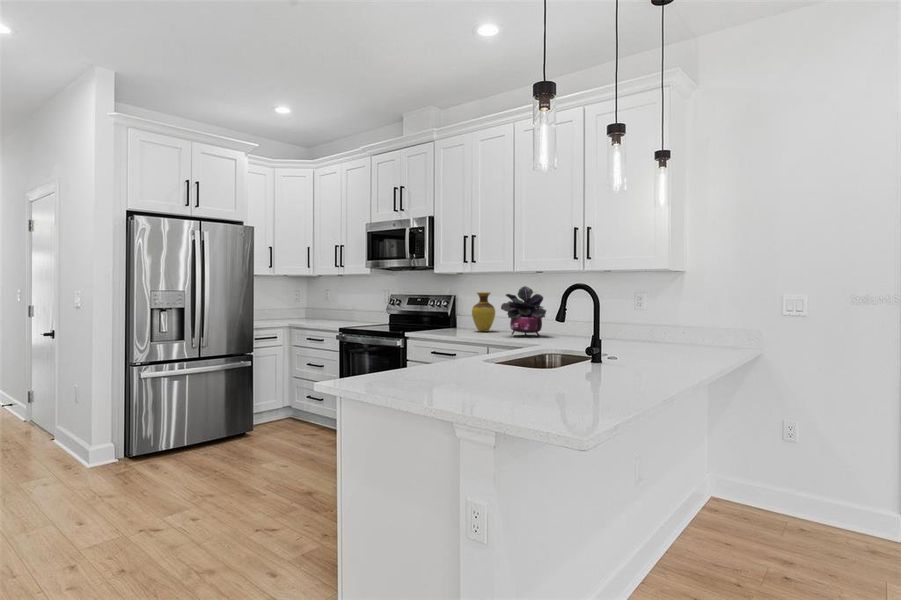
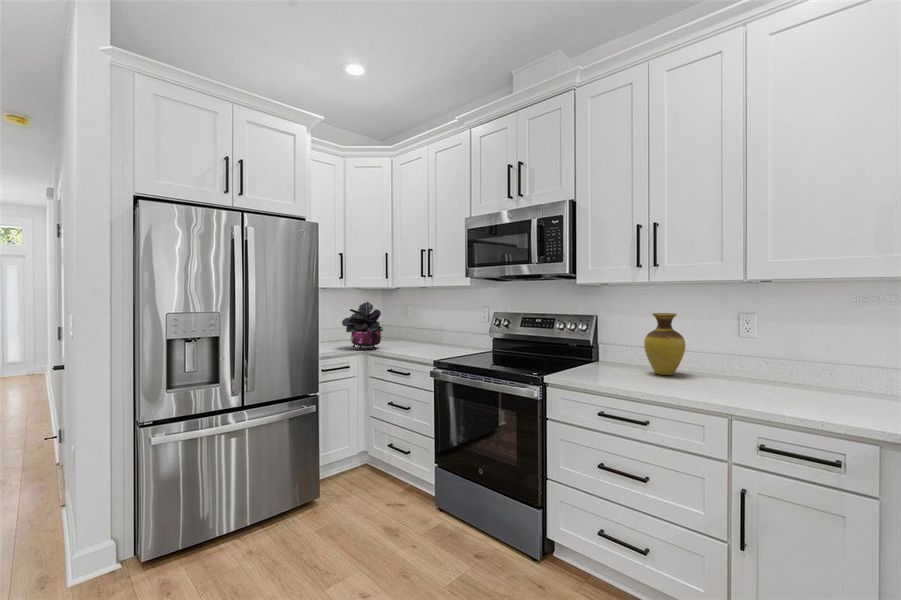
potted plant: present [501,286,546,337] -> present [342,302,383,350]

